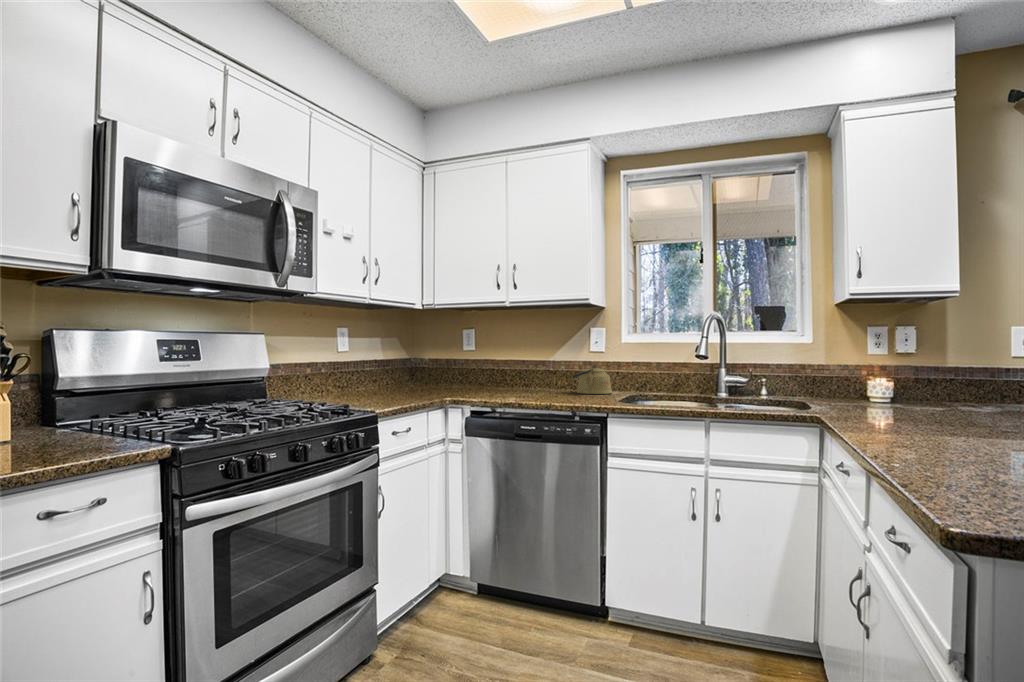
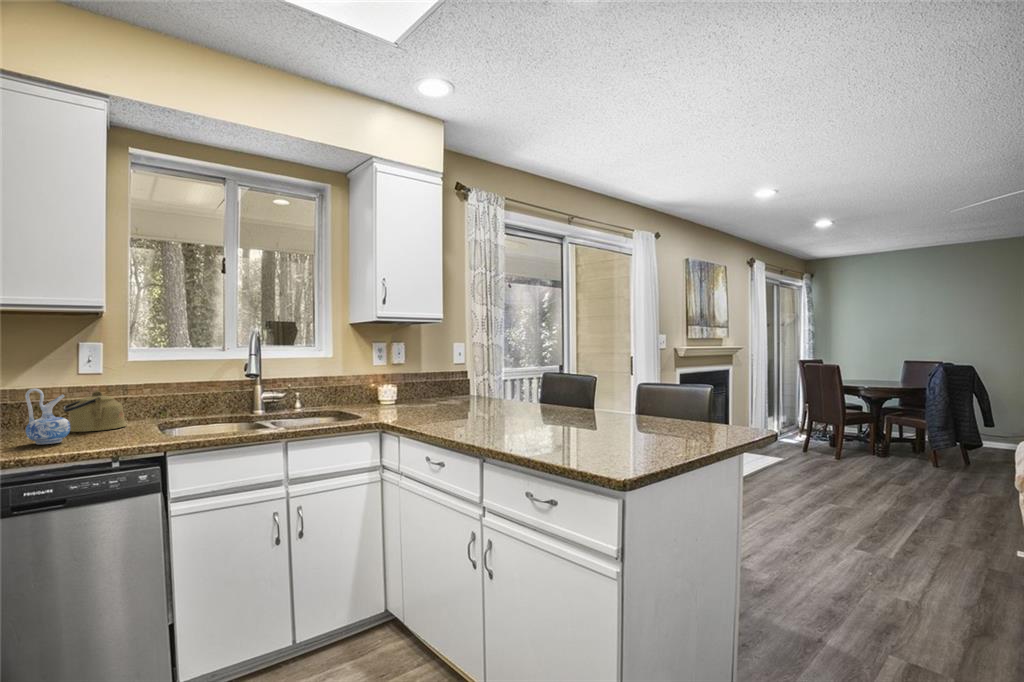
ceramic pitcher: none [540,358,563,397] -> present [25,388,70,444]

